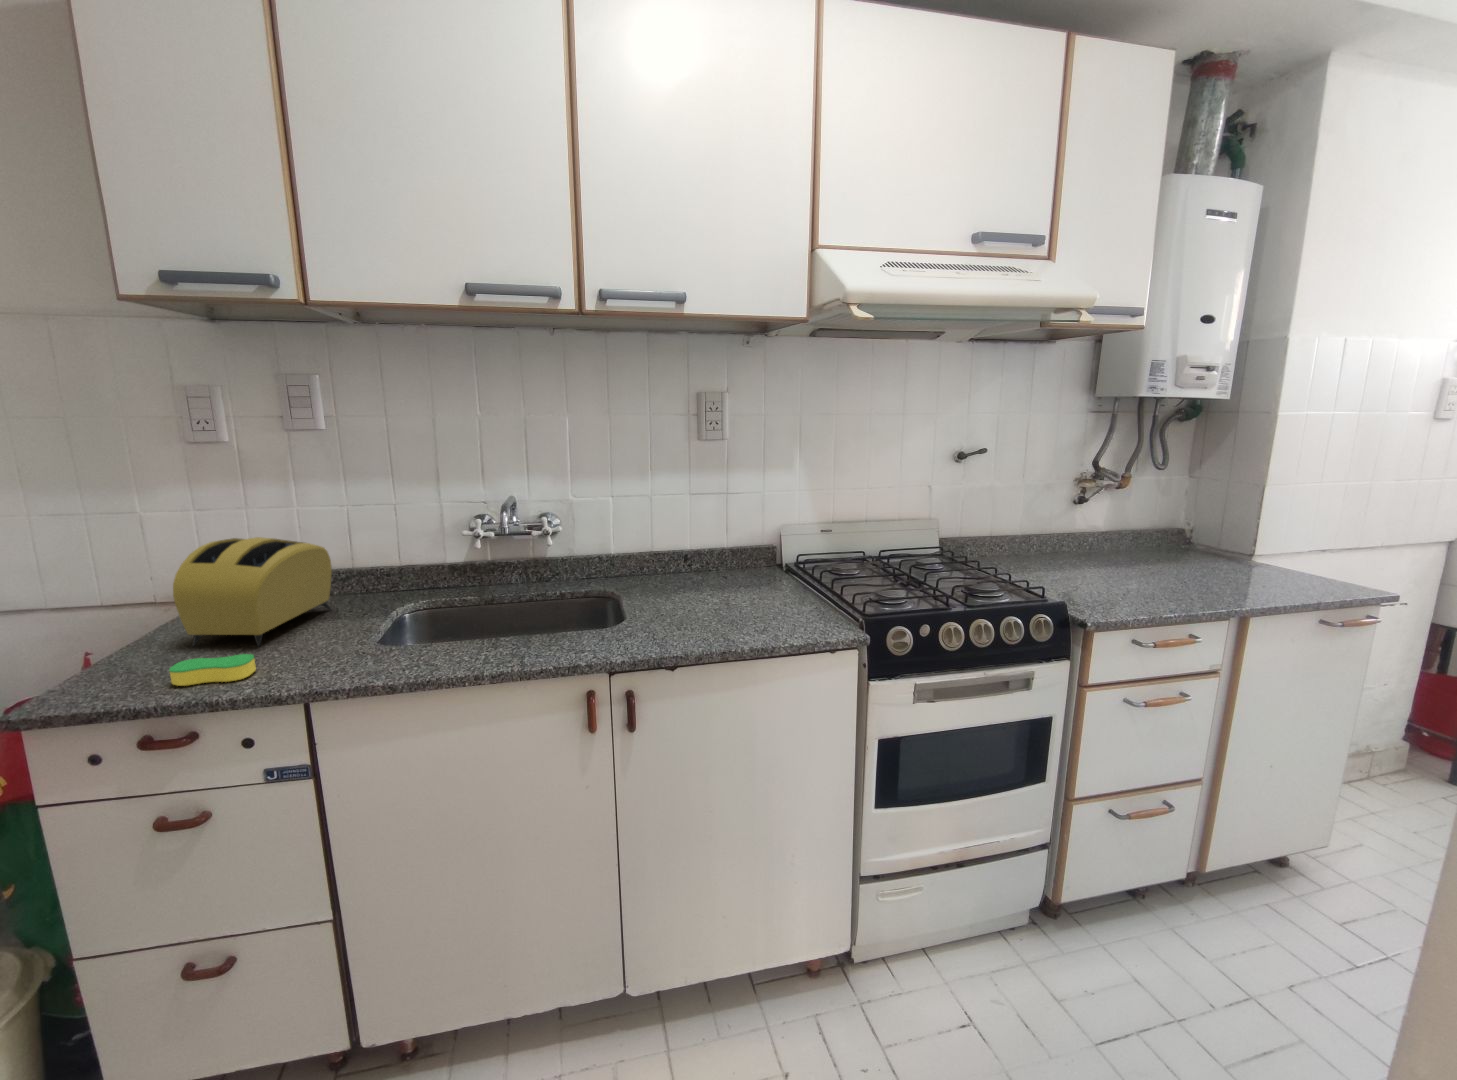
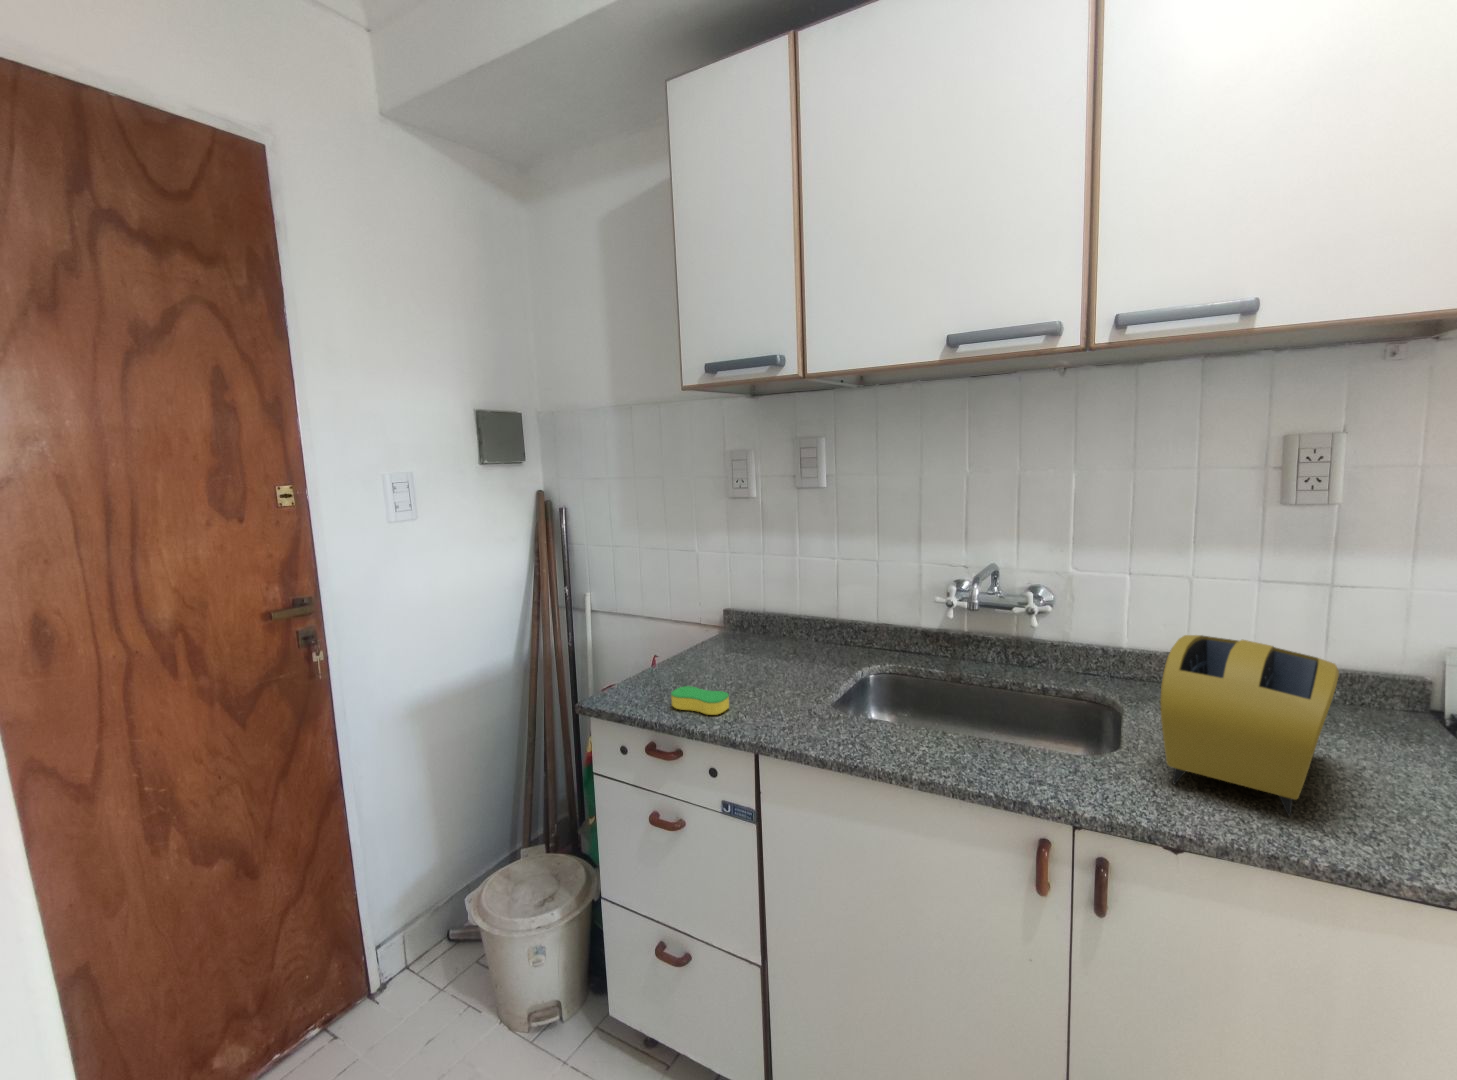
toaster: present [173,537,332,646] -> present [1160,635,1339,816]

